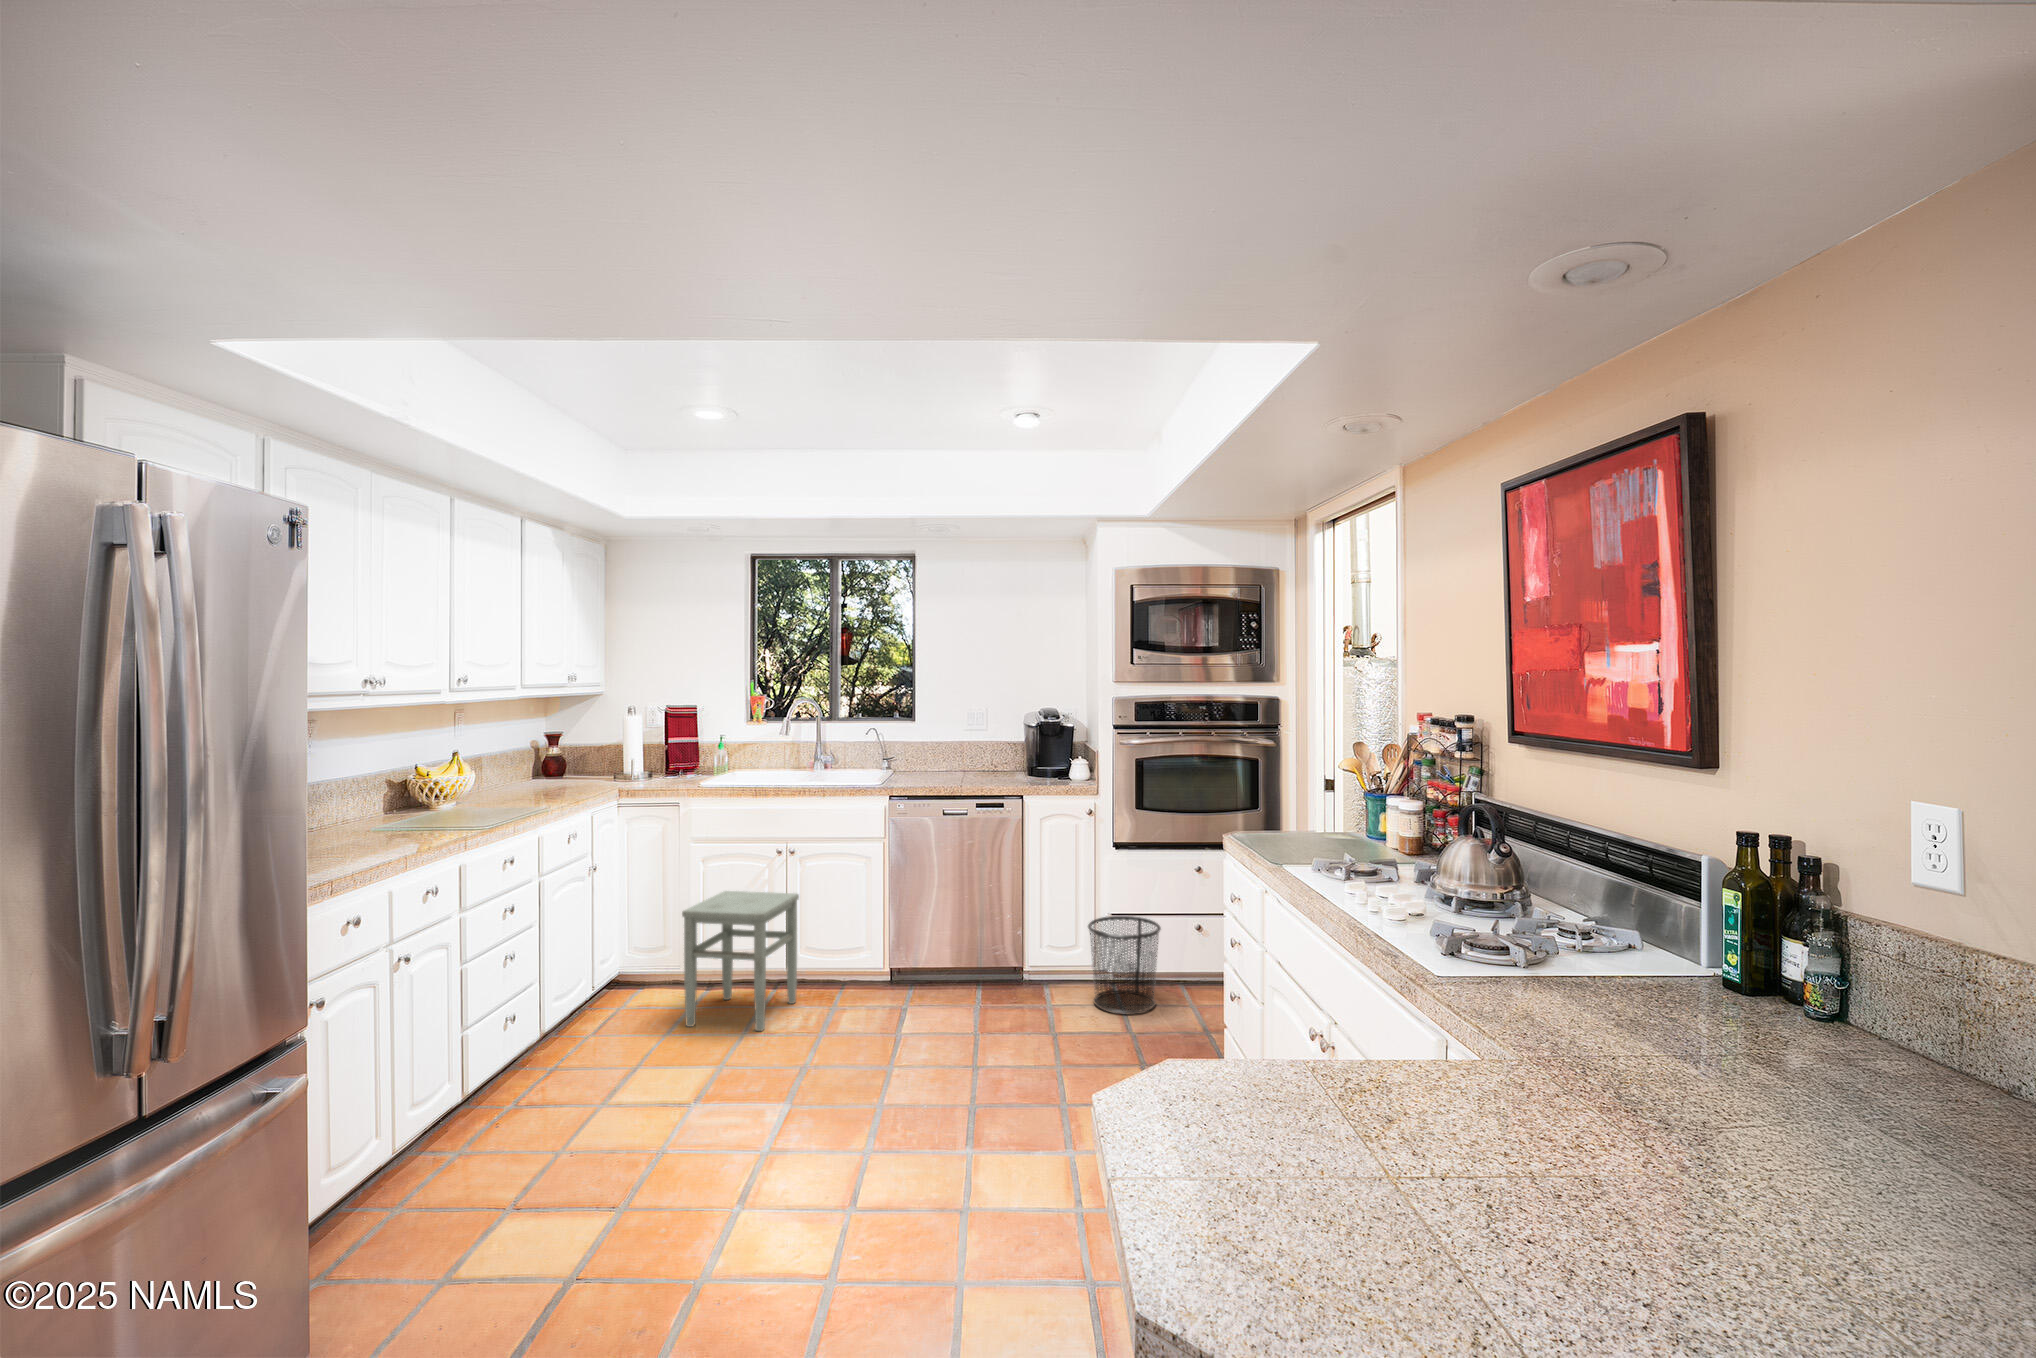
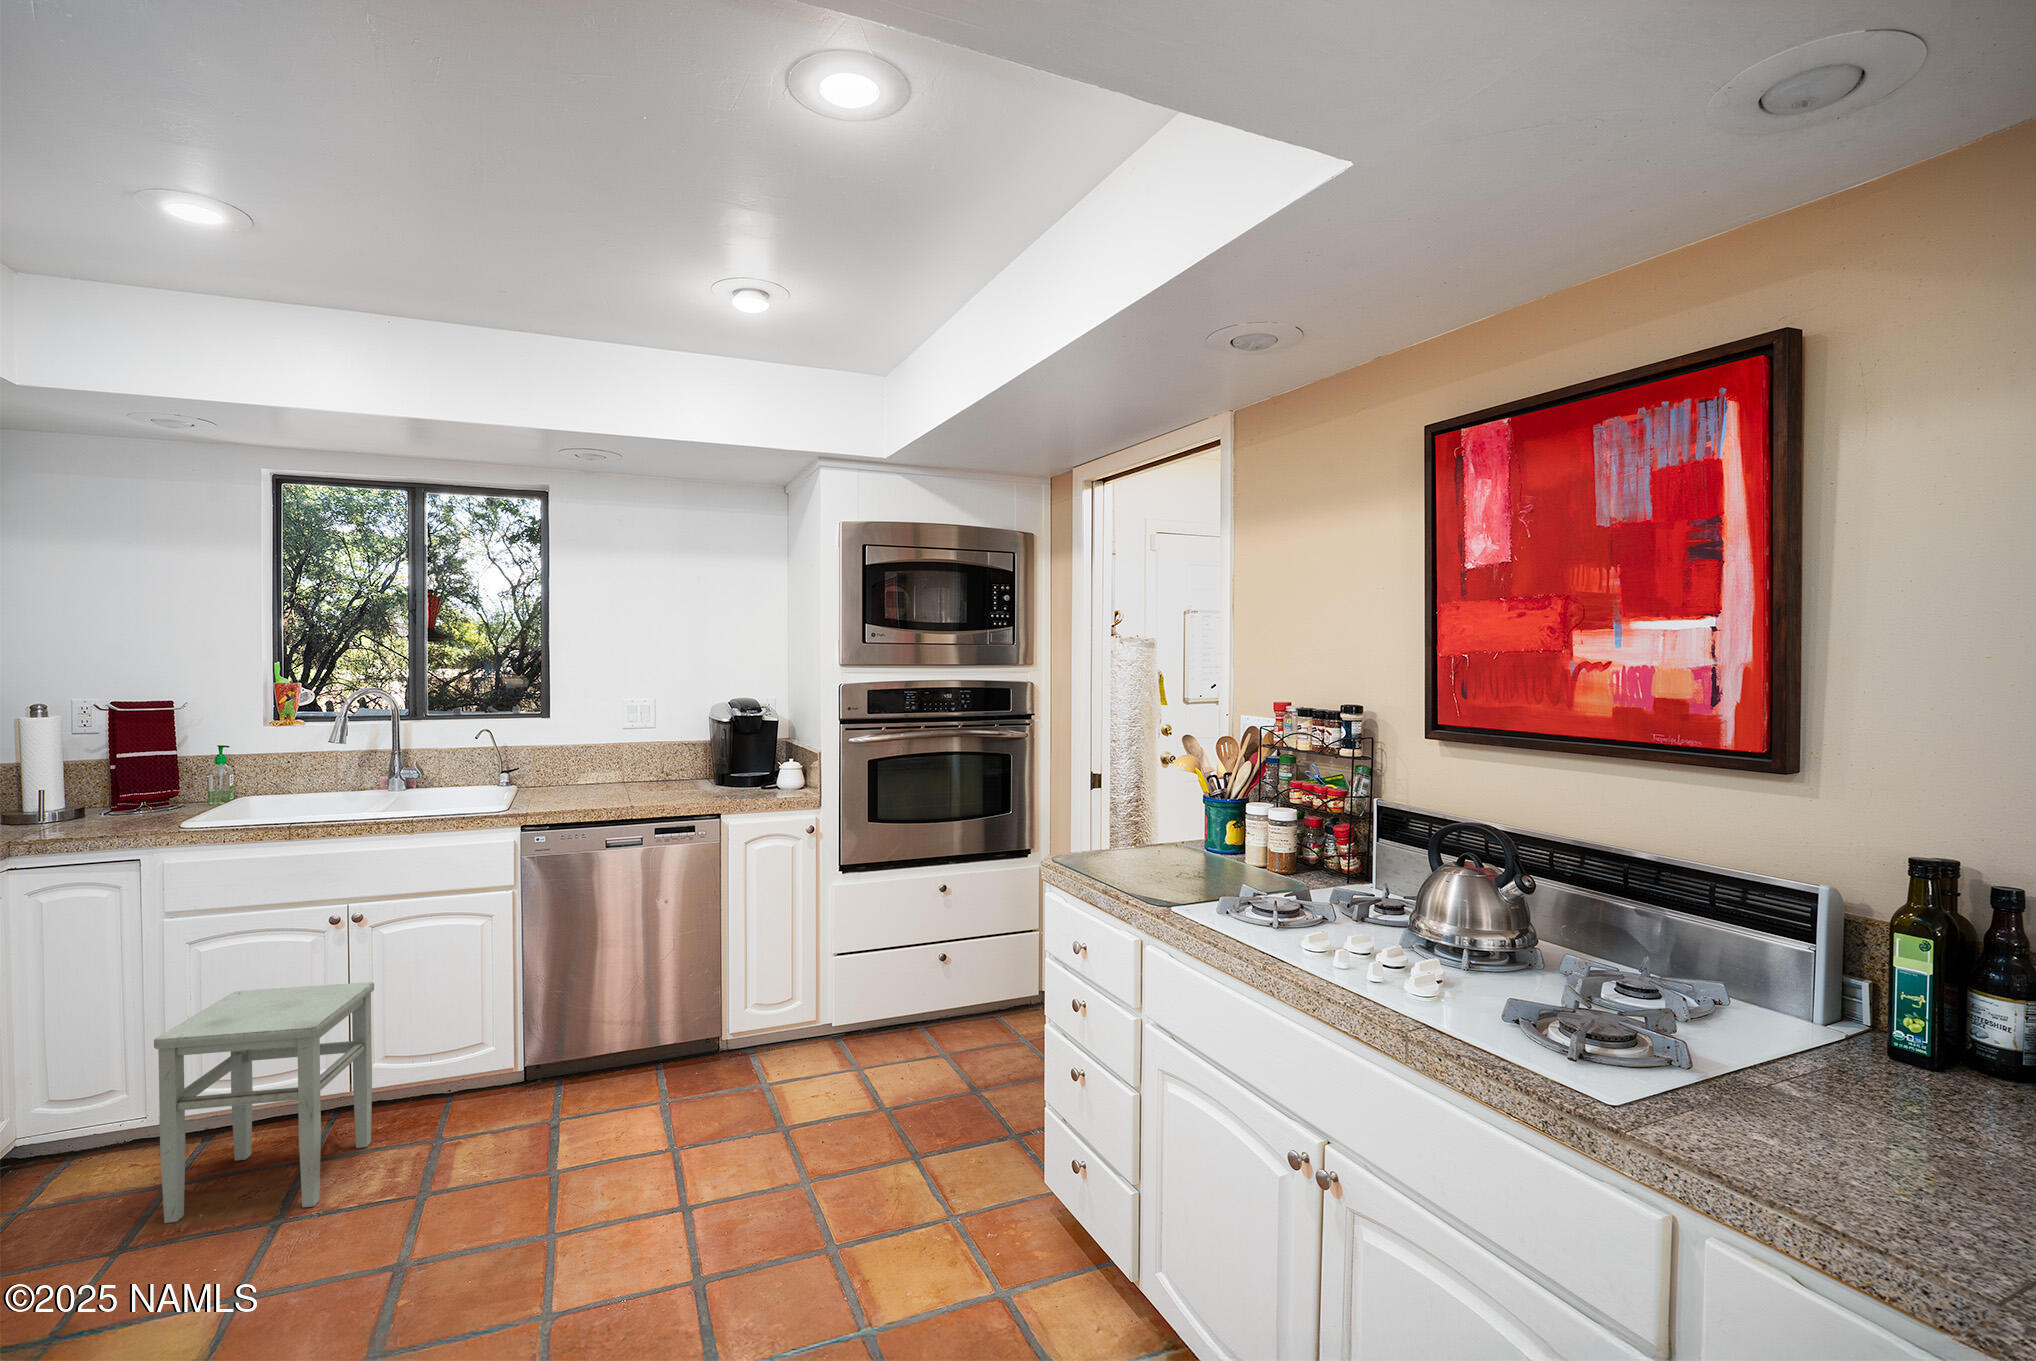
waste bin: present [1088,916,1161,1015] -> none [811,956,904,1083]

